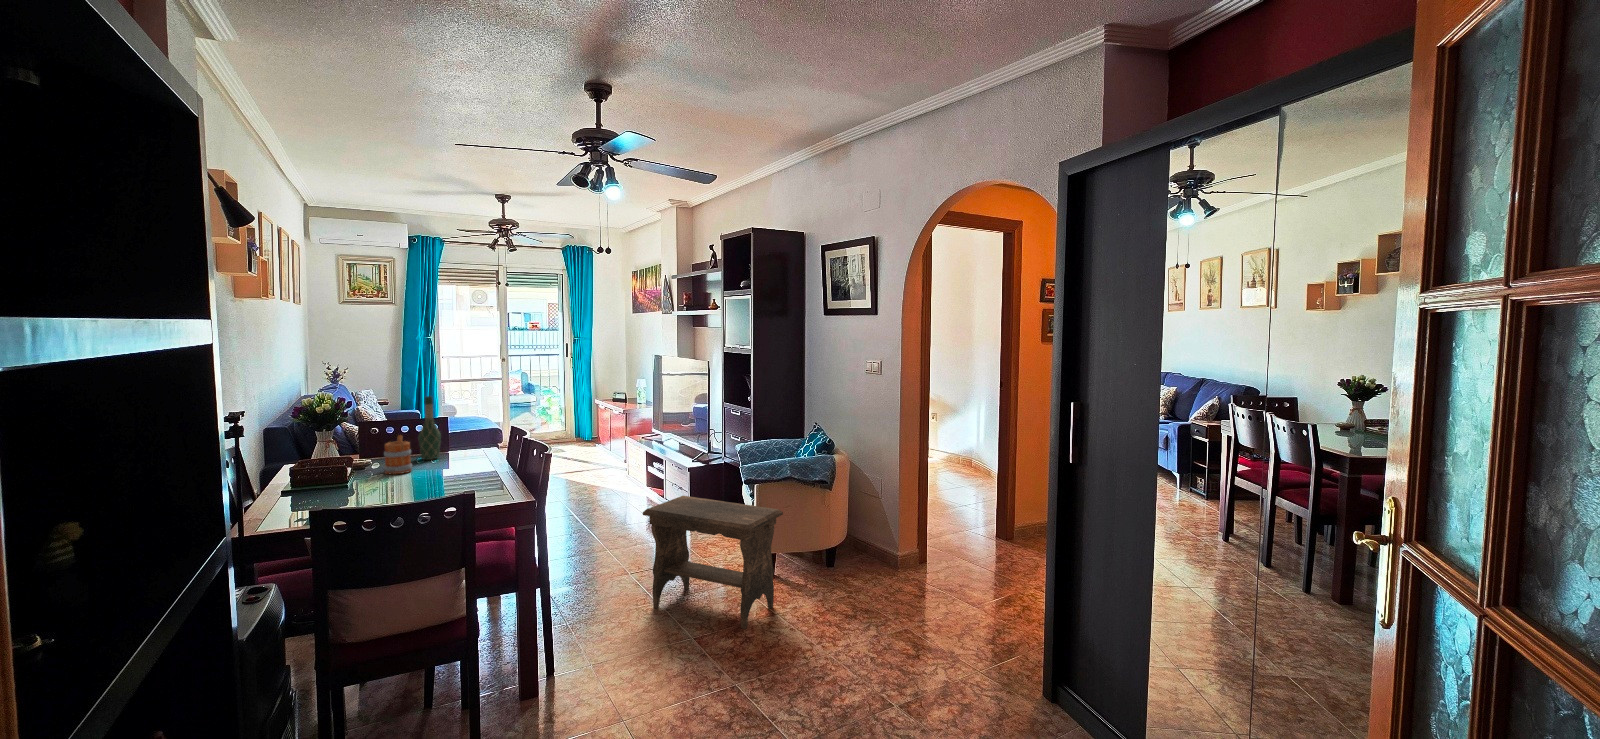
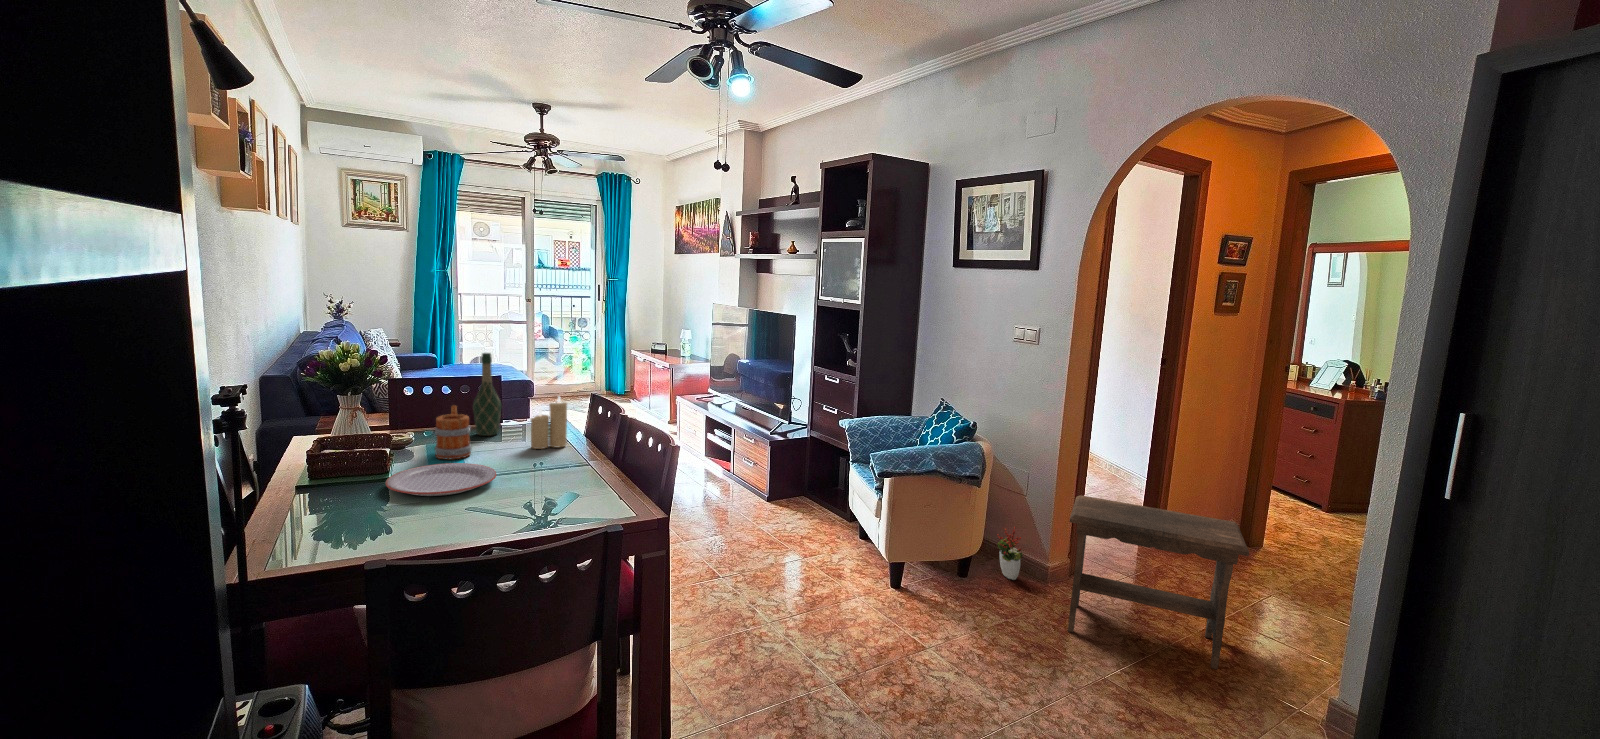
candle: none [459,426,488,466] -> present [531,397,567,449]
plate: none [341,475,424,495] -> present [386,463,496,496]
footstool: present [643,496,783,629] -> present [1068,495,1249,669]
decorative plant: none [857,523,878,567] -> present [997,527,1023,580]

